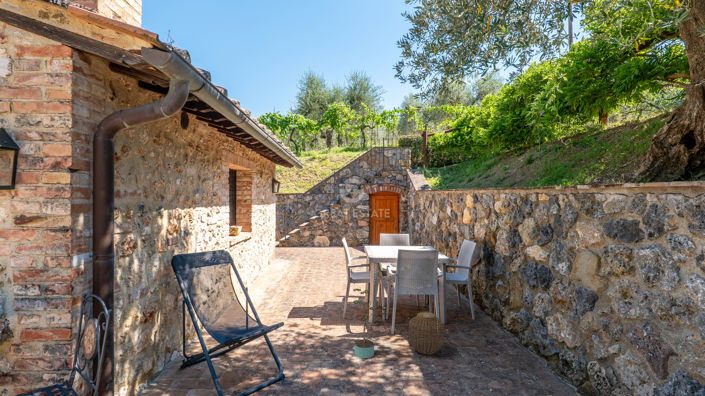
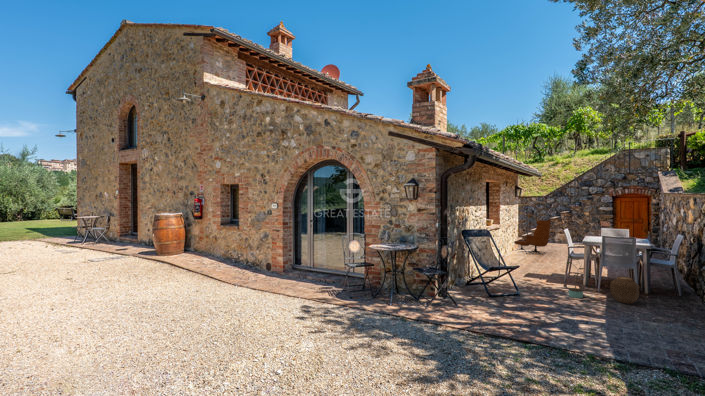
lounge chair: none [271,223,315,269] -> present [514,220,551,255]

